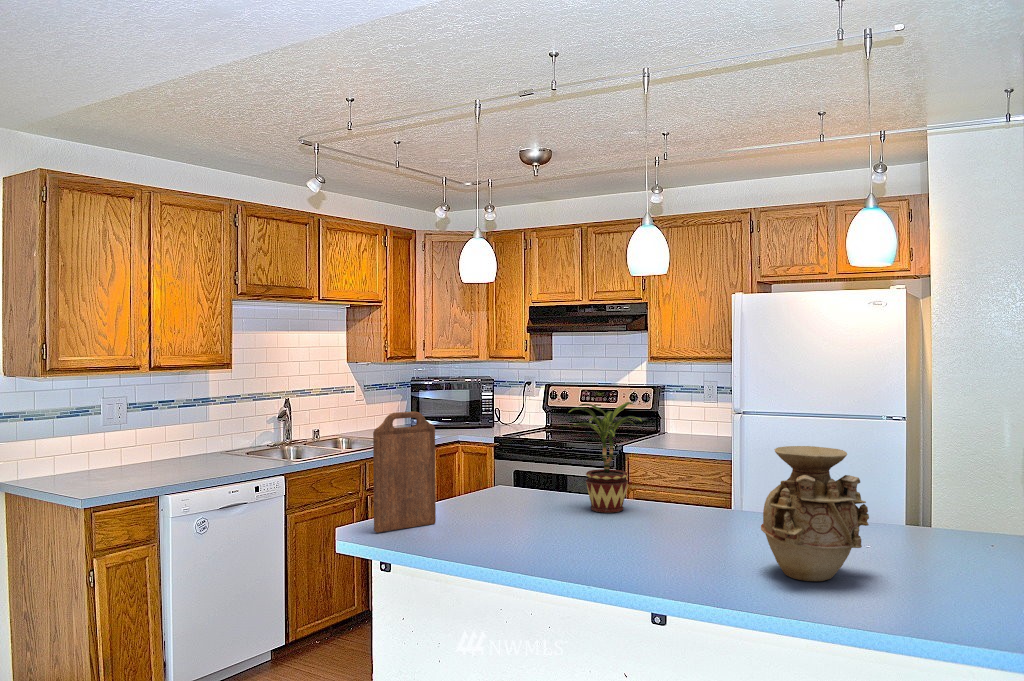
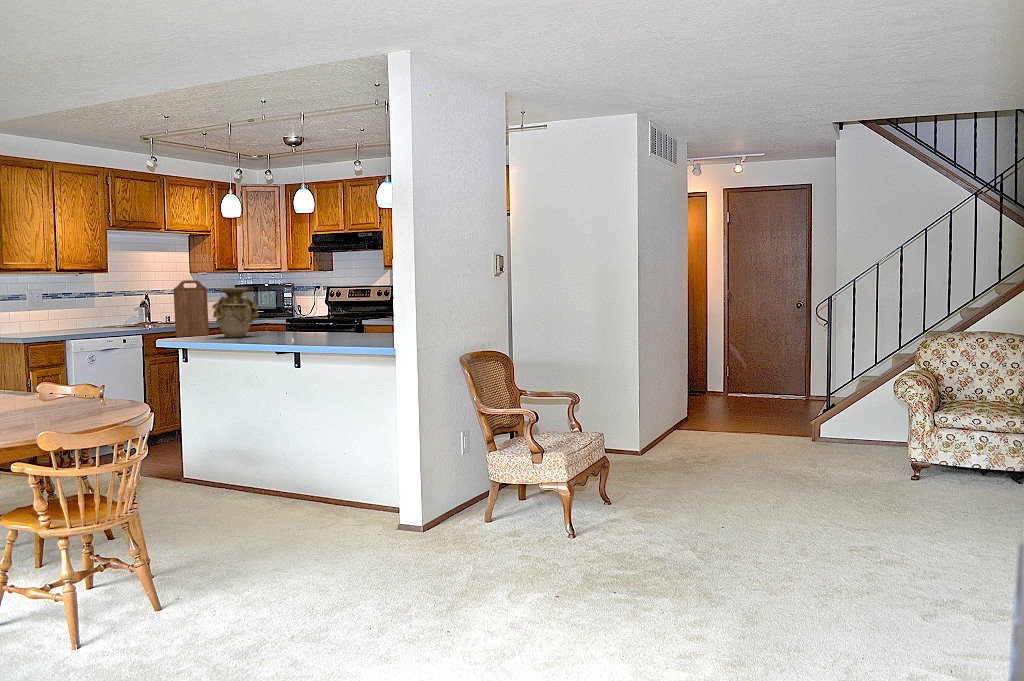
potted plant: present [569,402,642,513] -> none [277,277,315,331]
vase: present [761,446,869,581] -> present [212,288,259,337]

